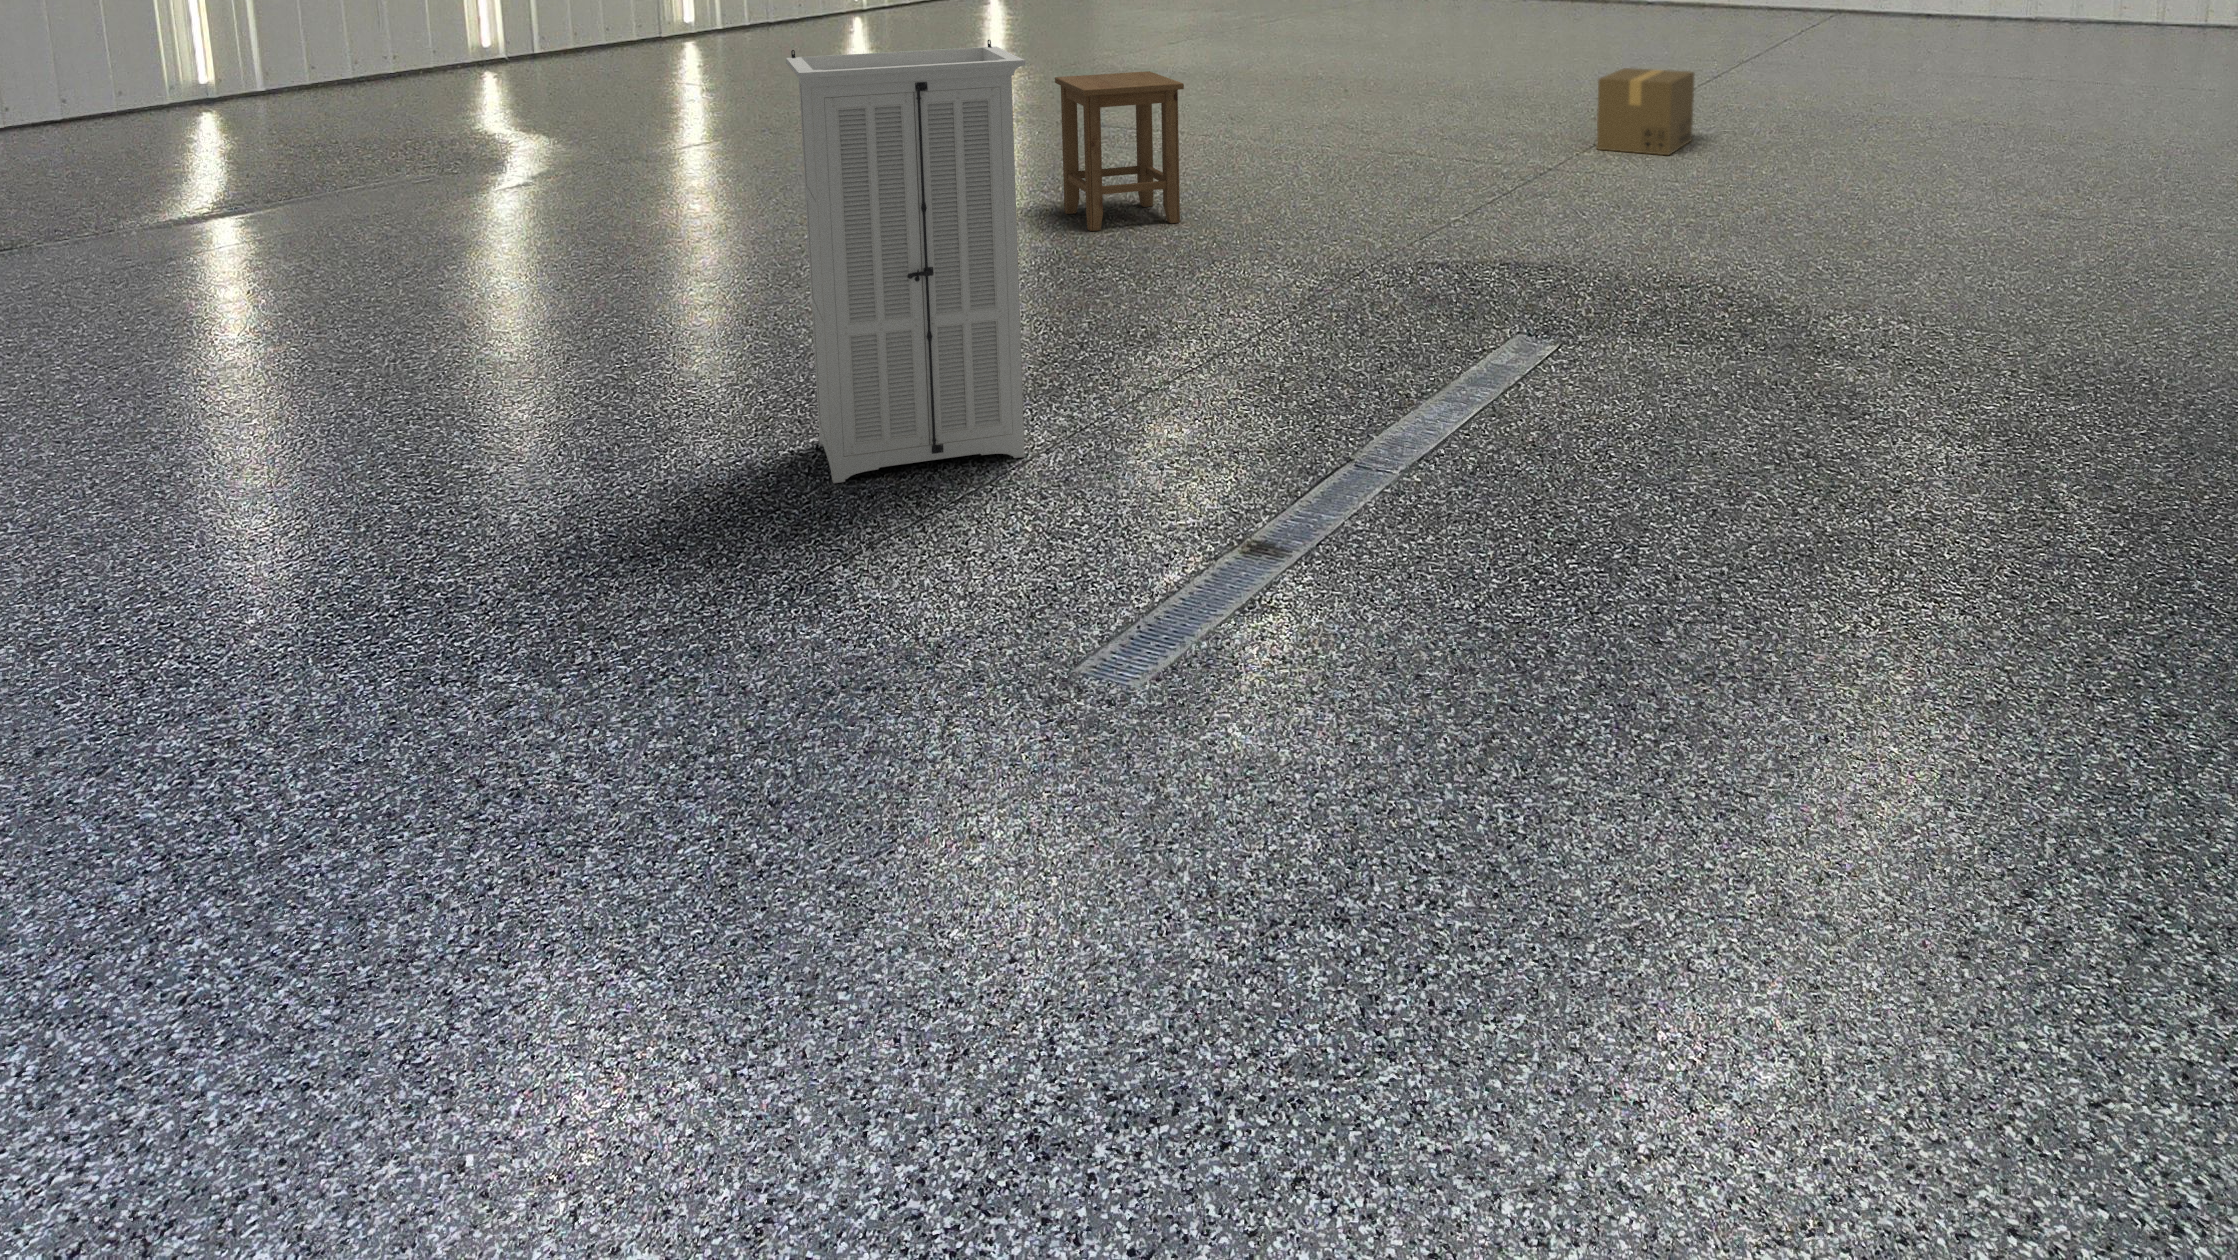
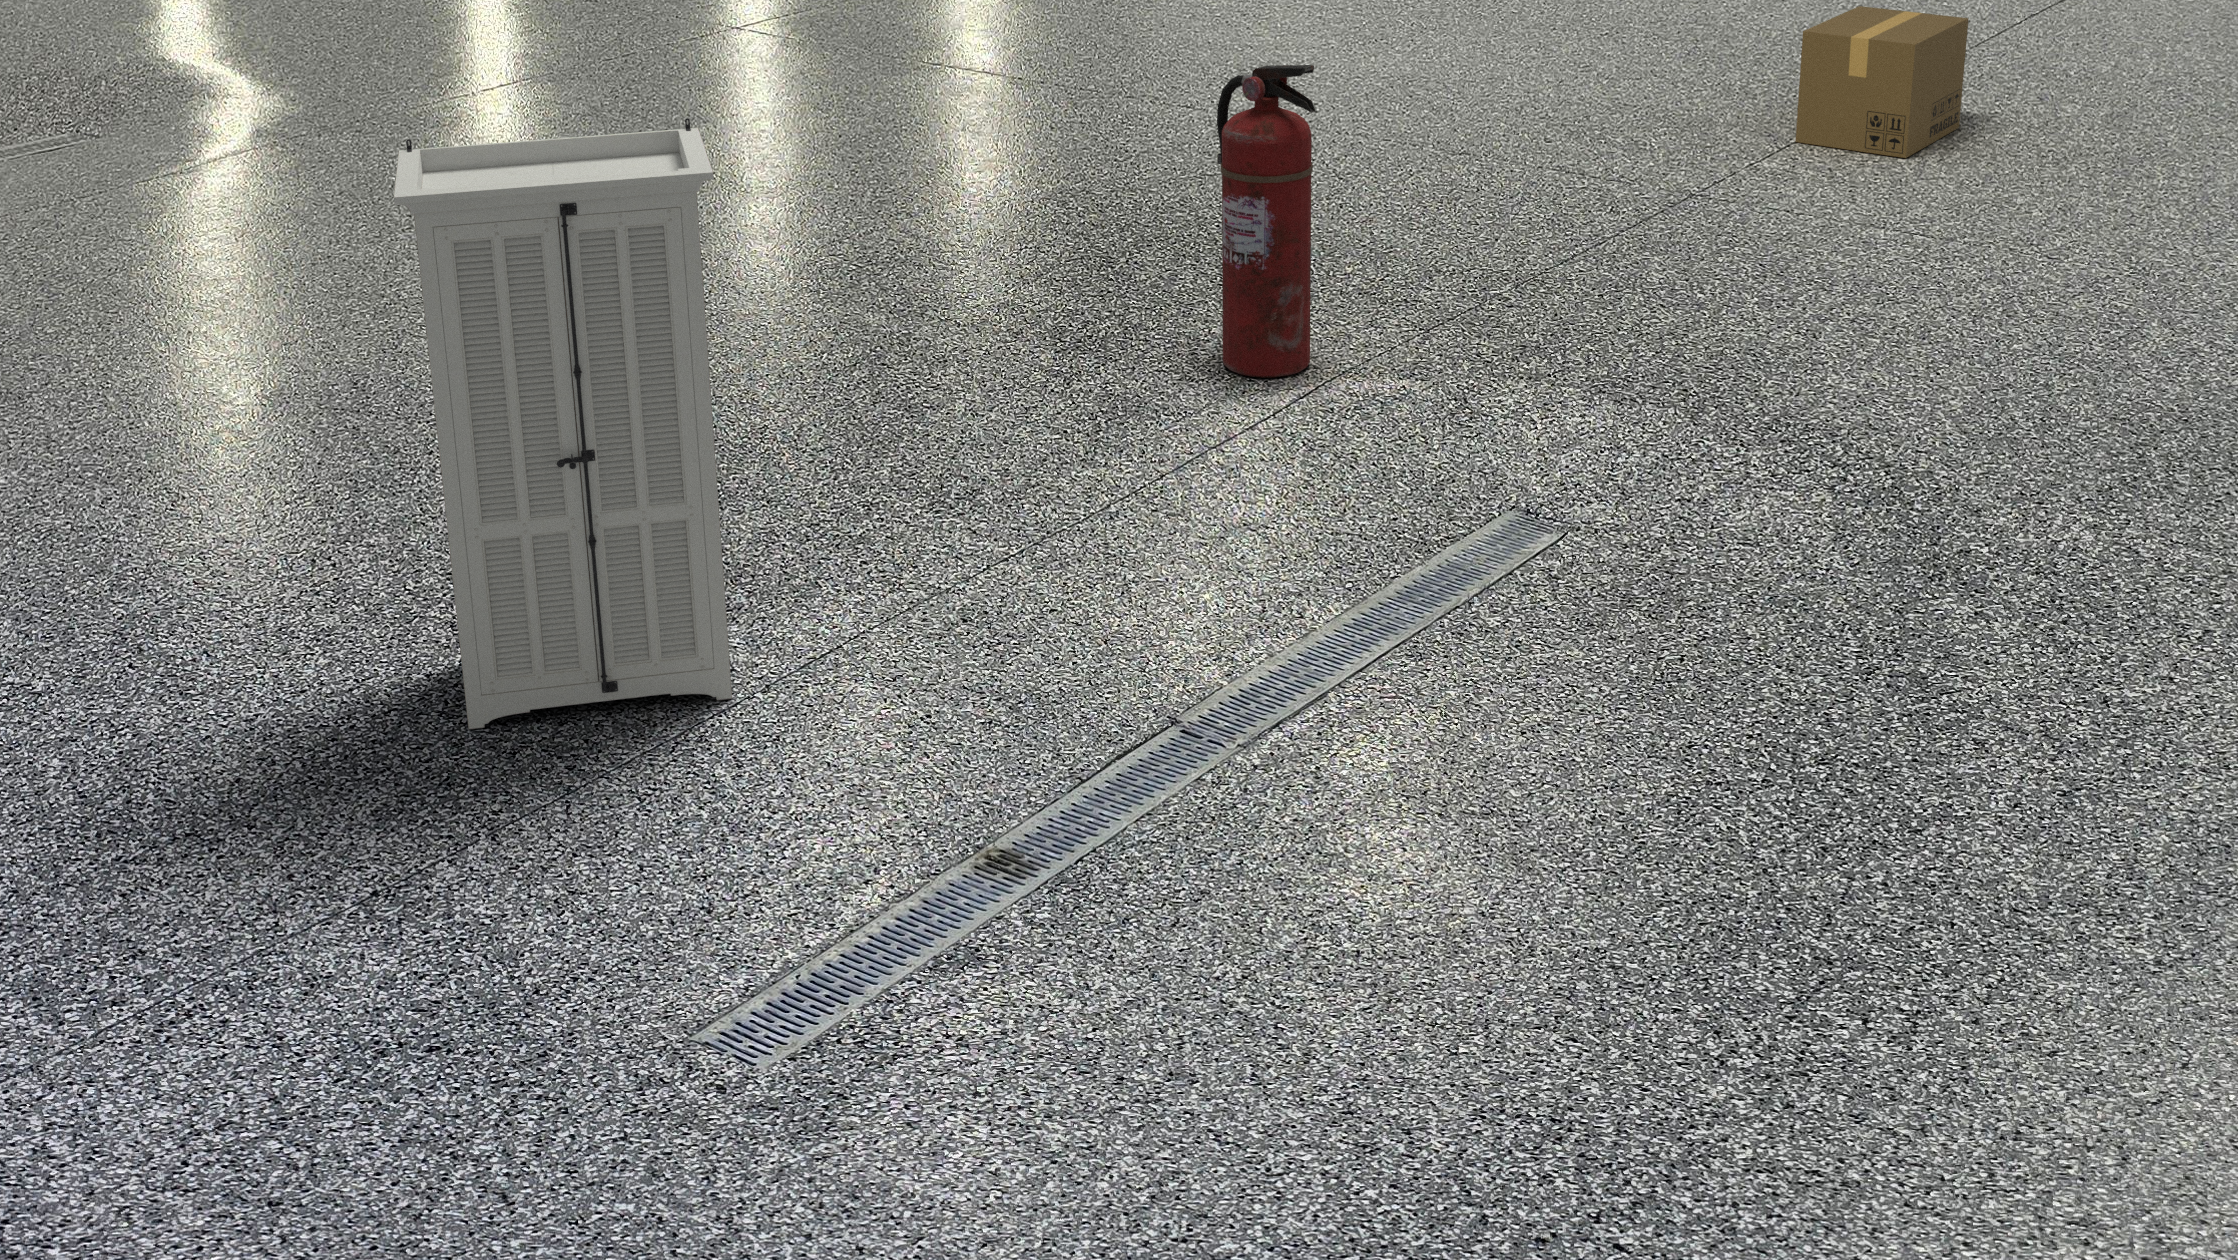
fire extinguisher: none [1281,57,1353,271] -> present [1217,65,1316,378]
stool: present [1055,71,1184,231] -> none [914,37,1097,287]

